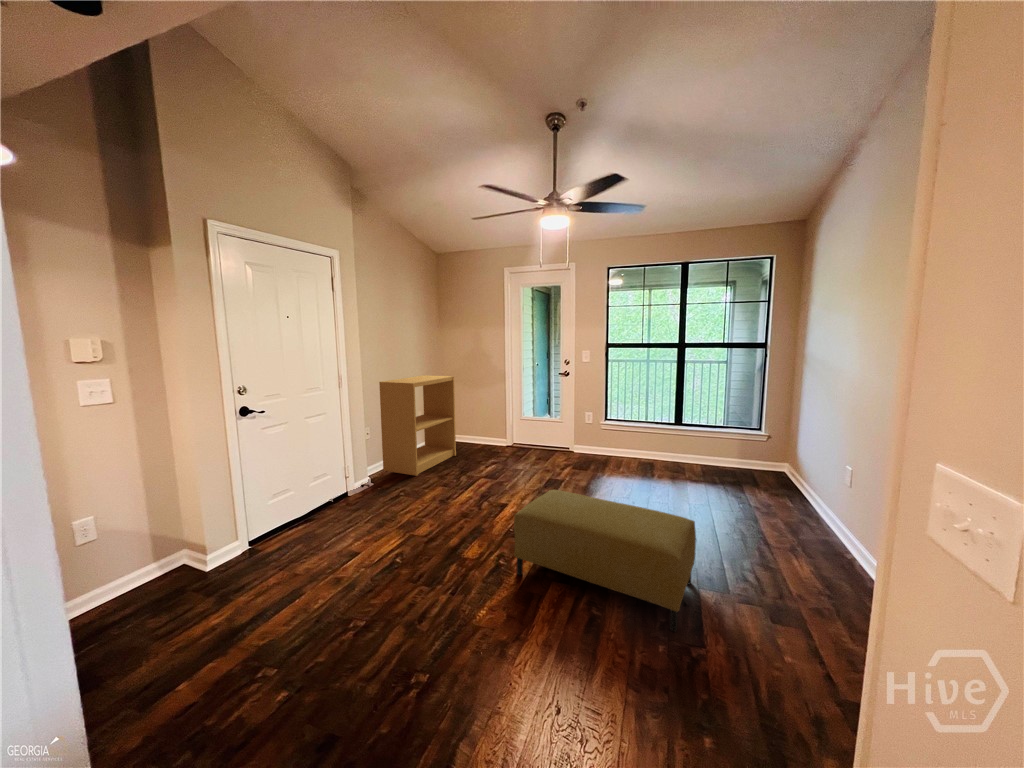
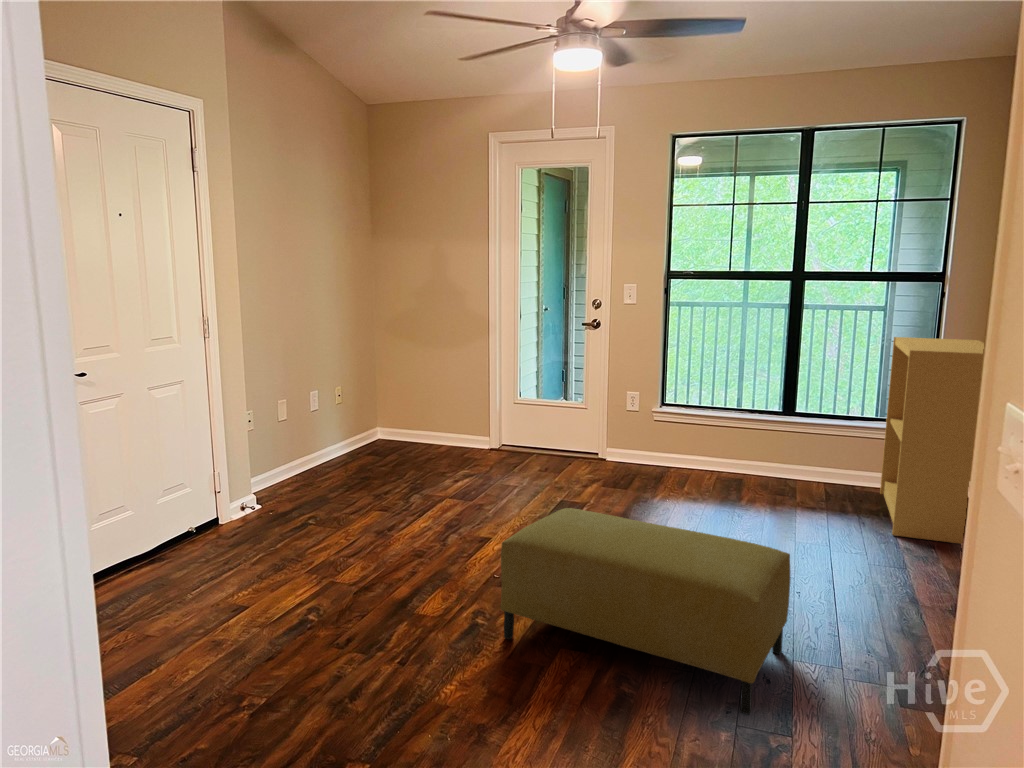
bookshelf: present [379,375,456,476] -> present [880,337,984,544]

